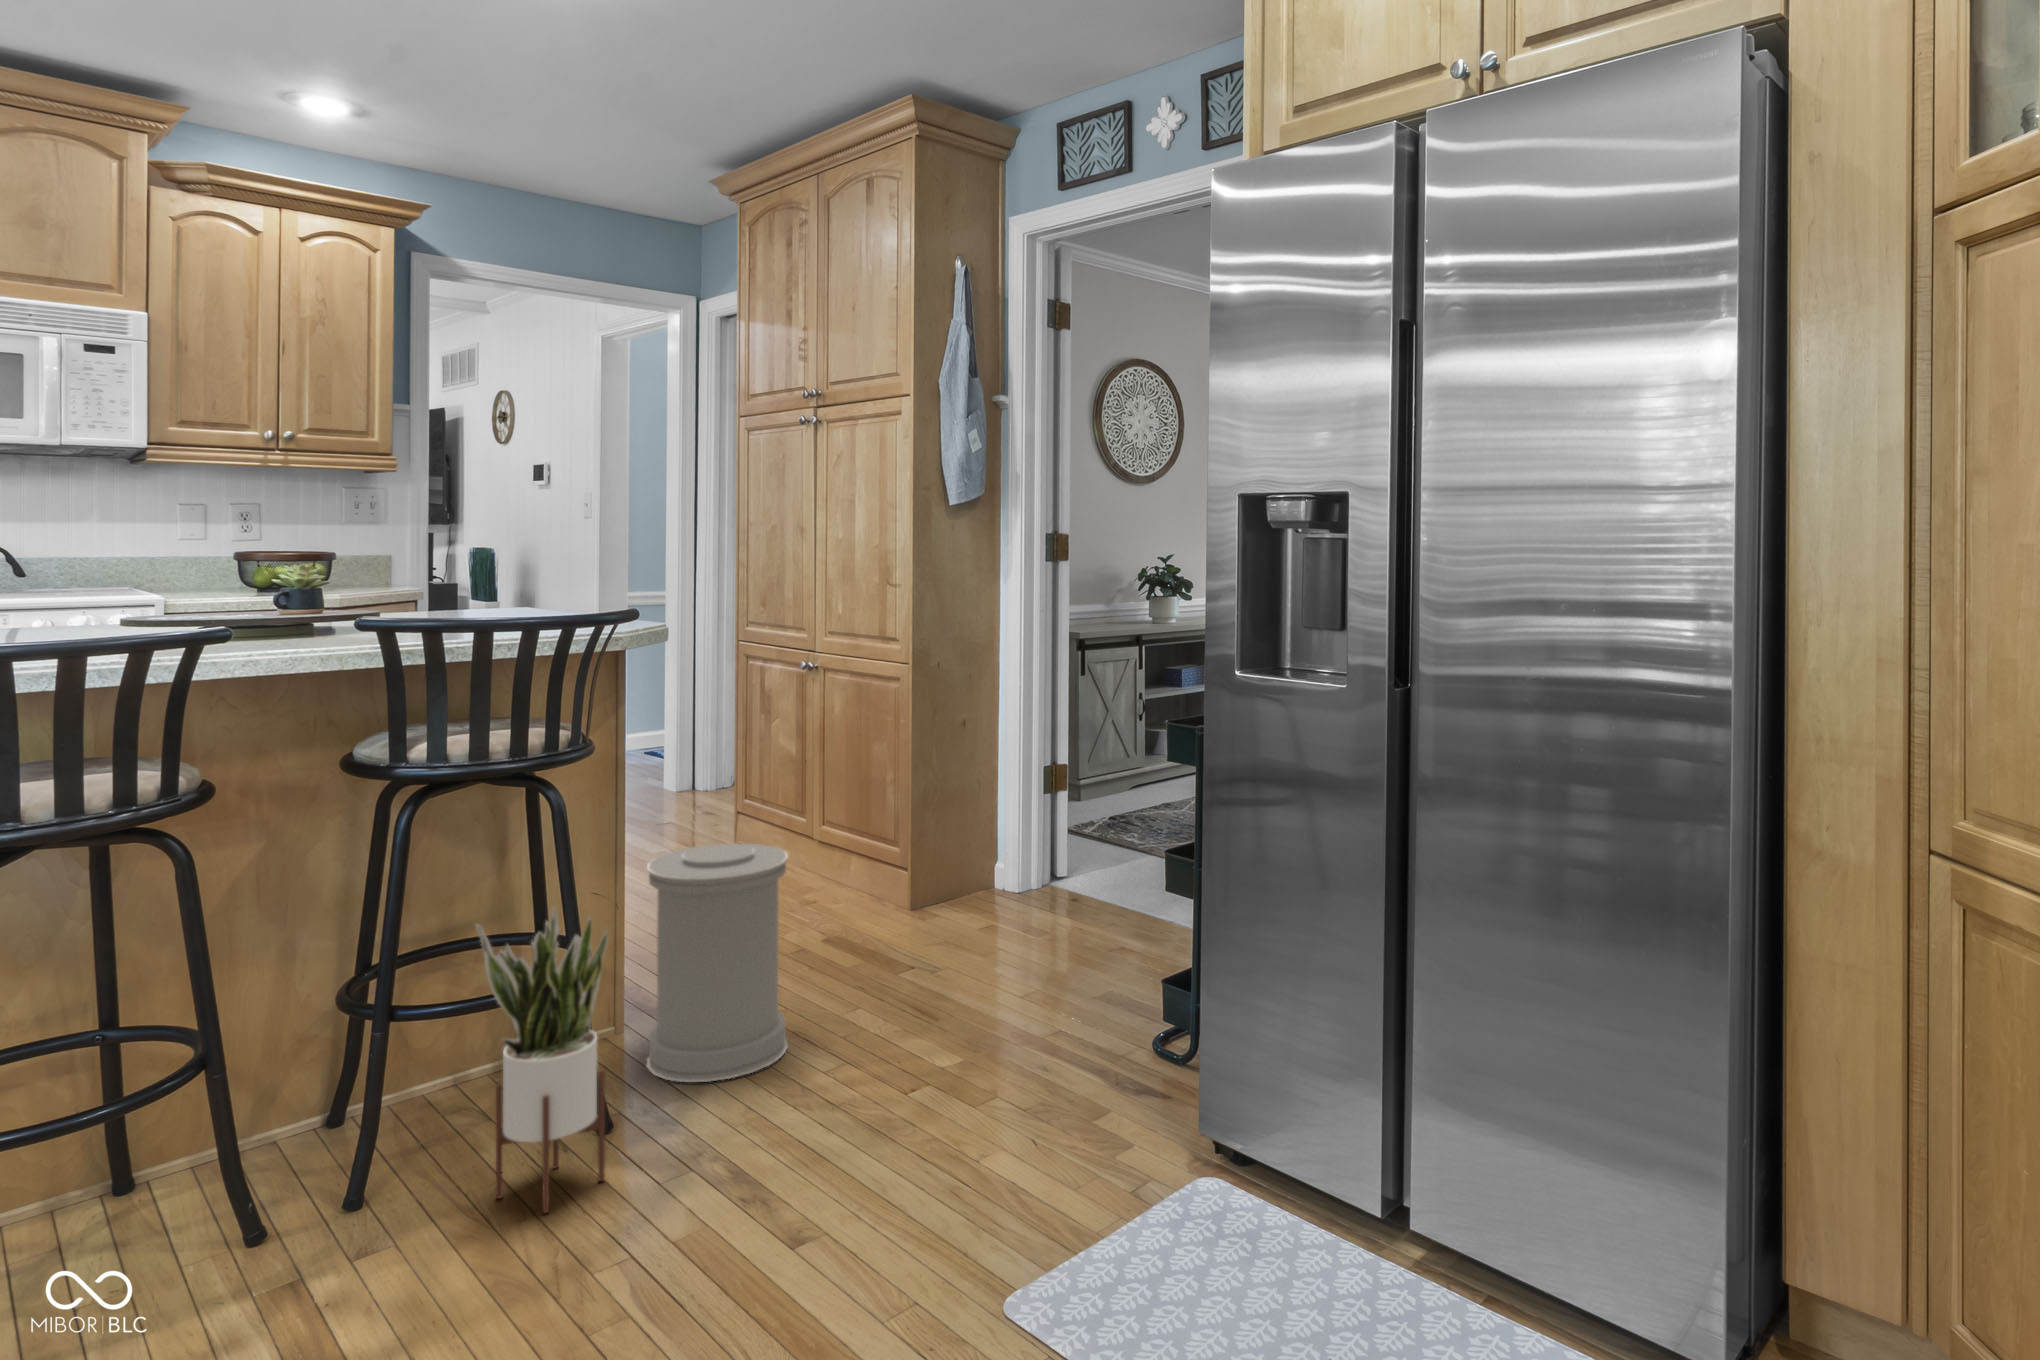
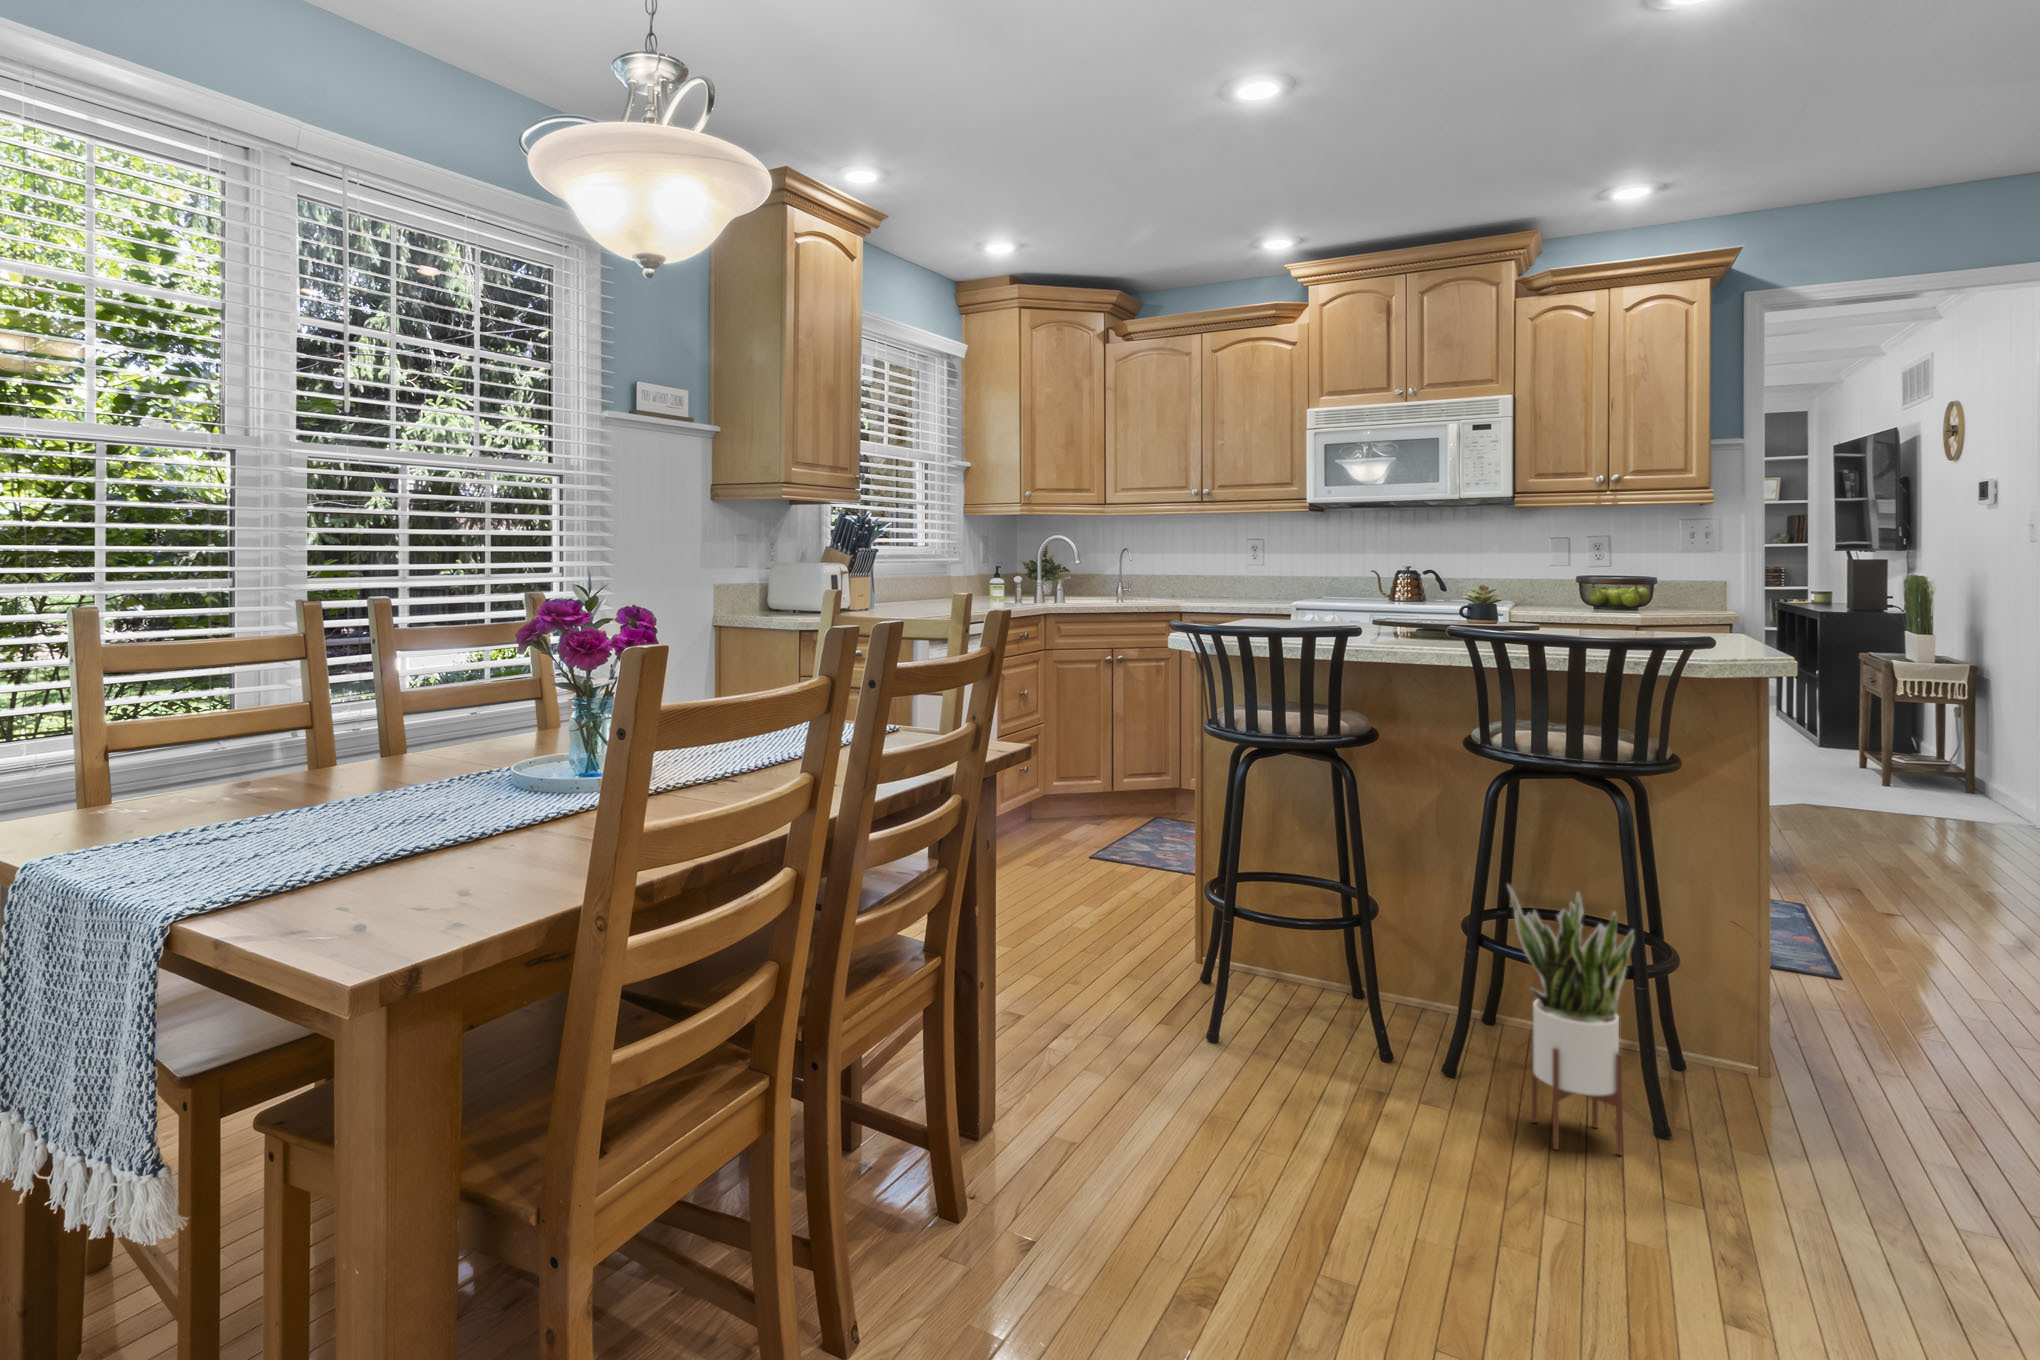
trash can: present [647,843,788,1082] -> none [1752,896,1939,1162]

